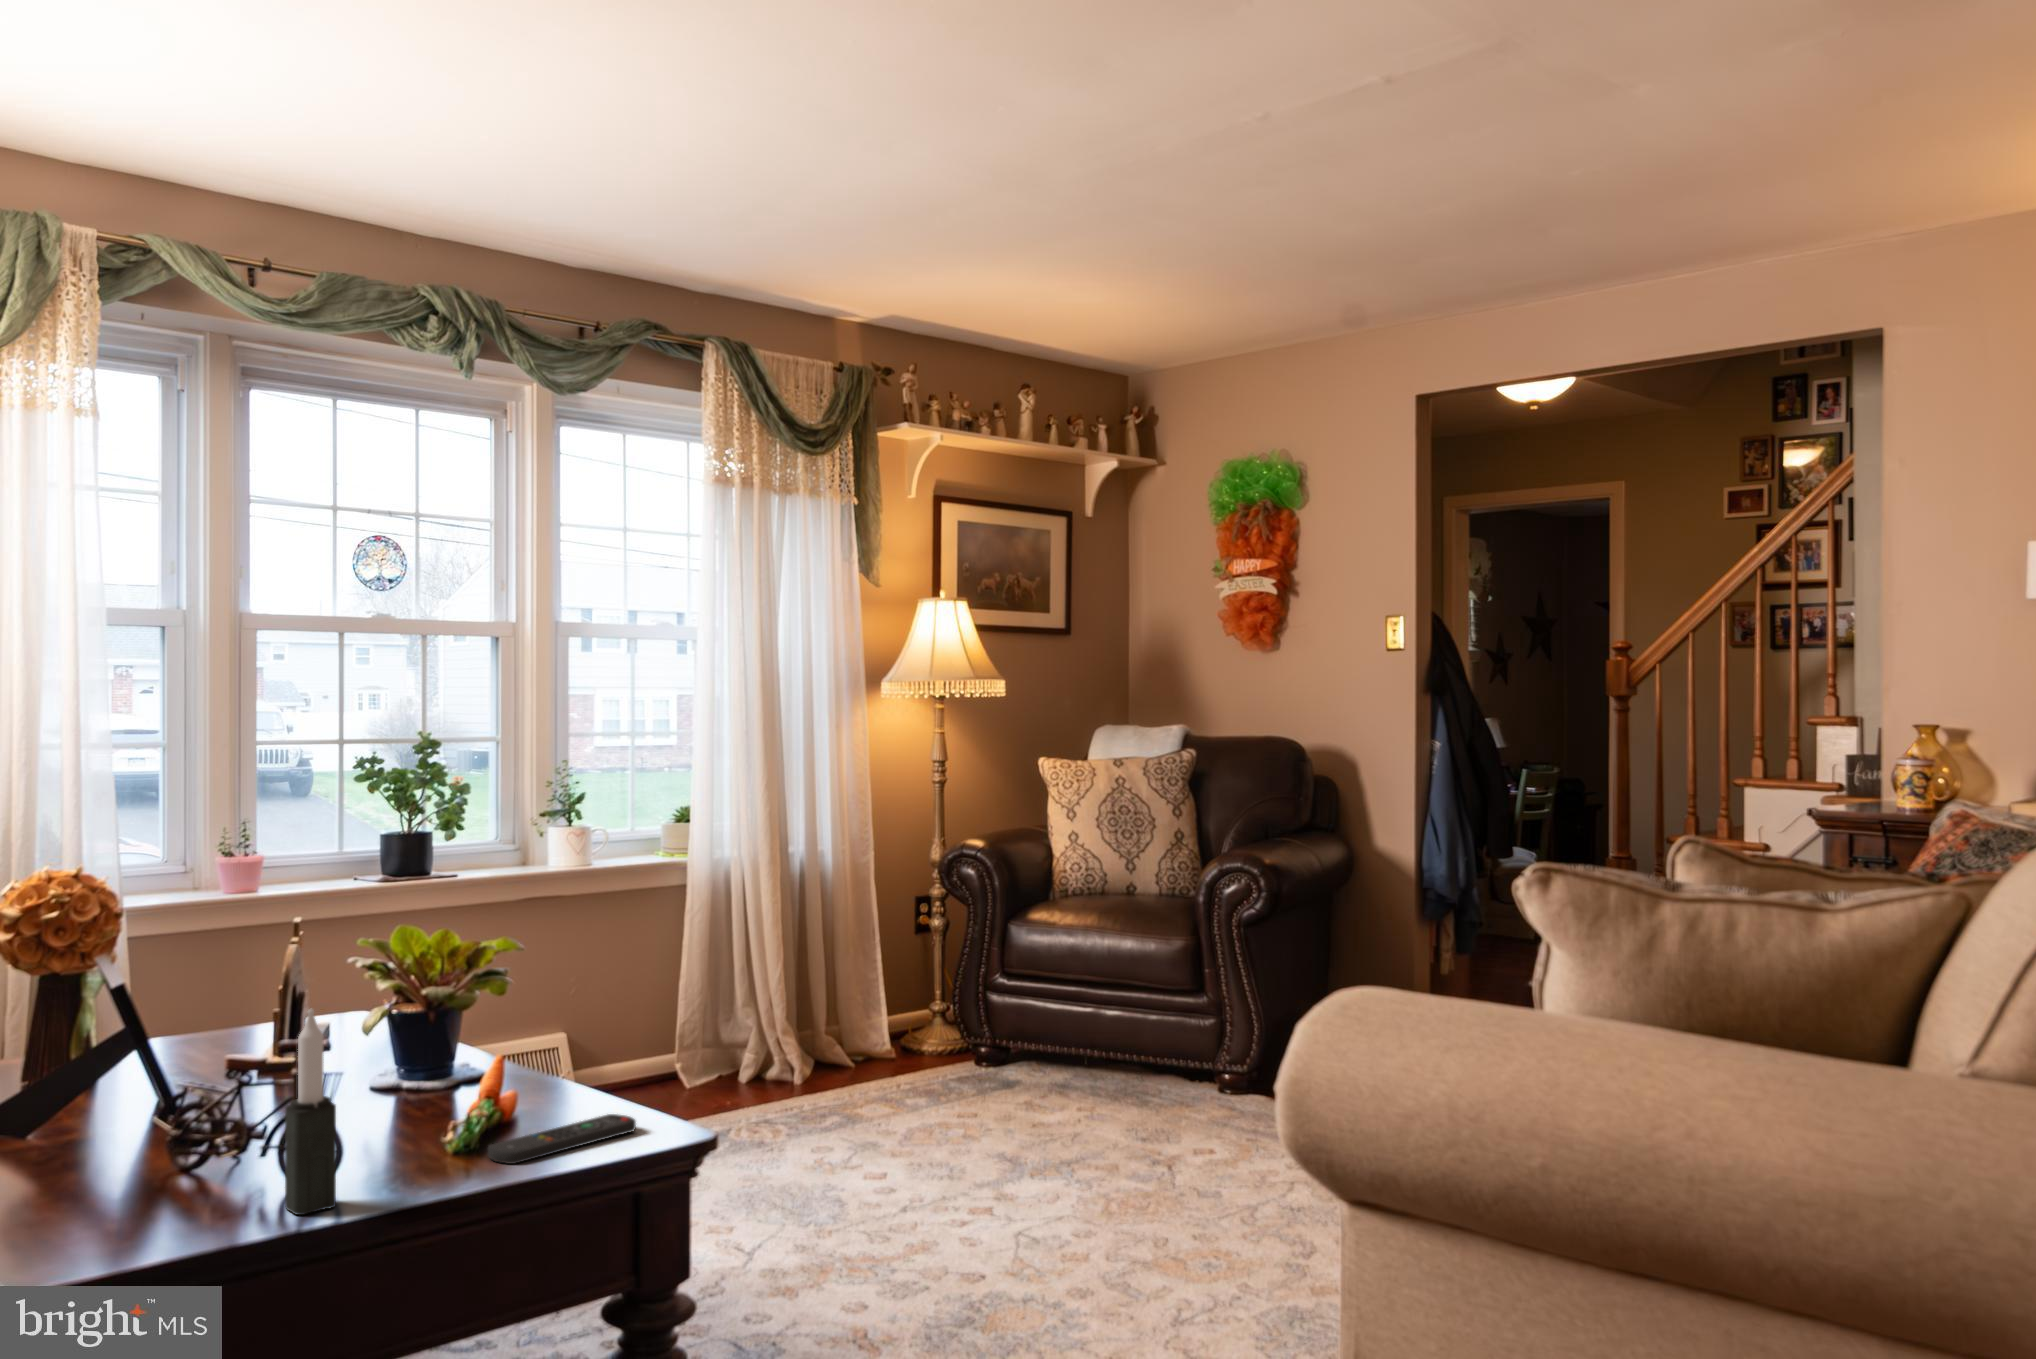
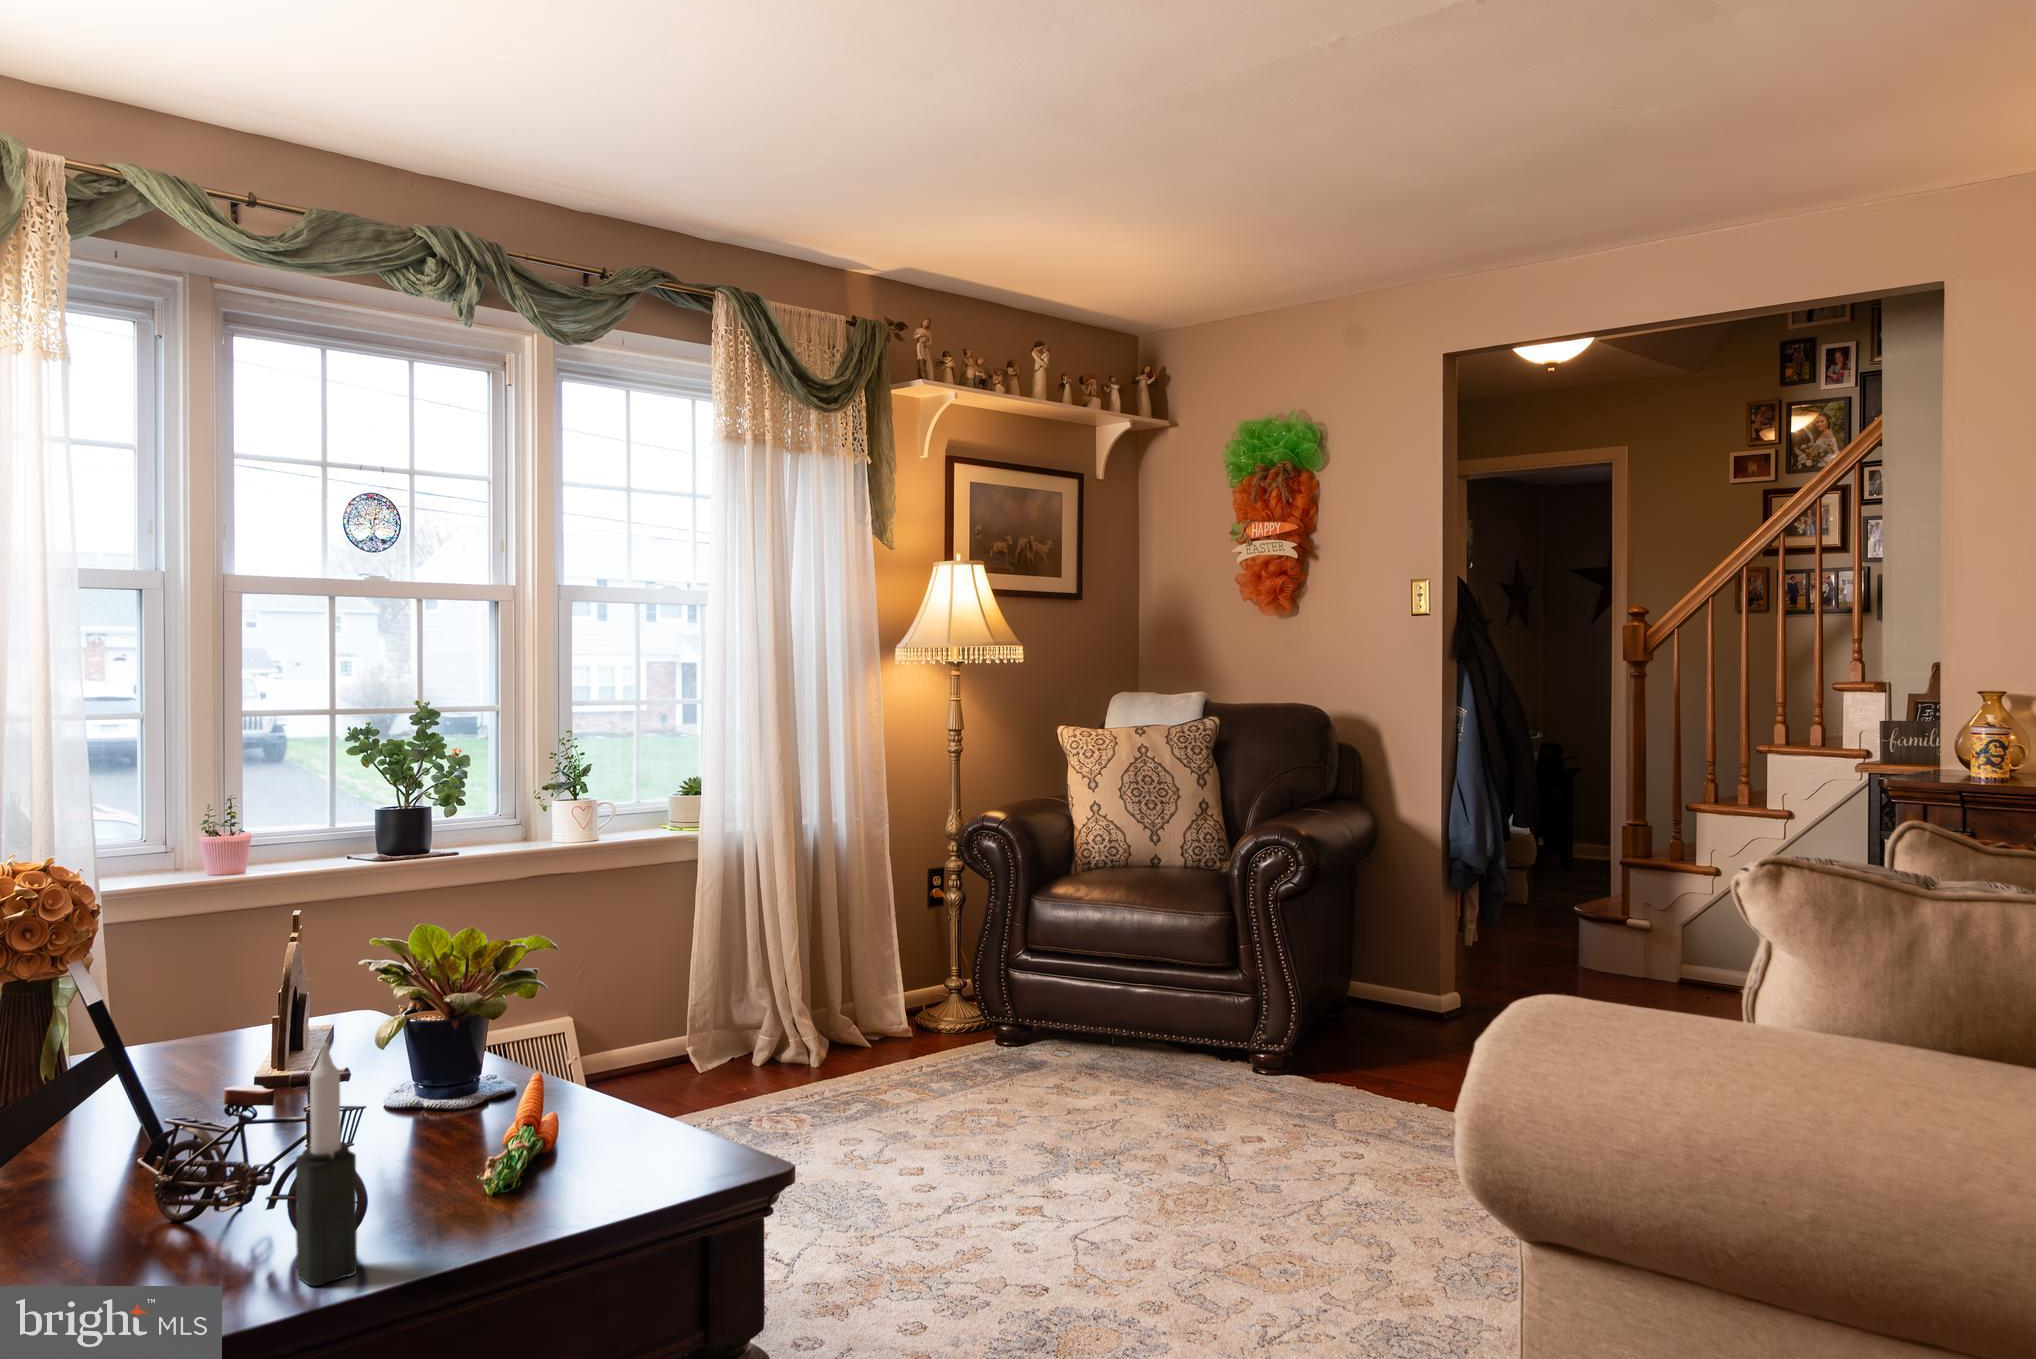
remote control: present [488,1114,636,1164] -> none [528,1142,692,1209]

